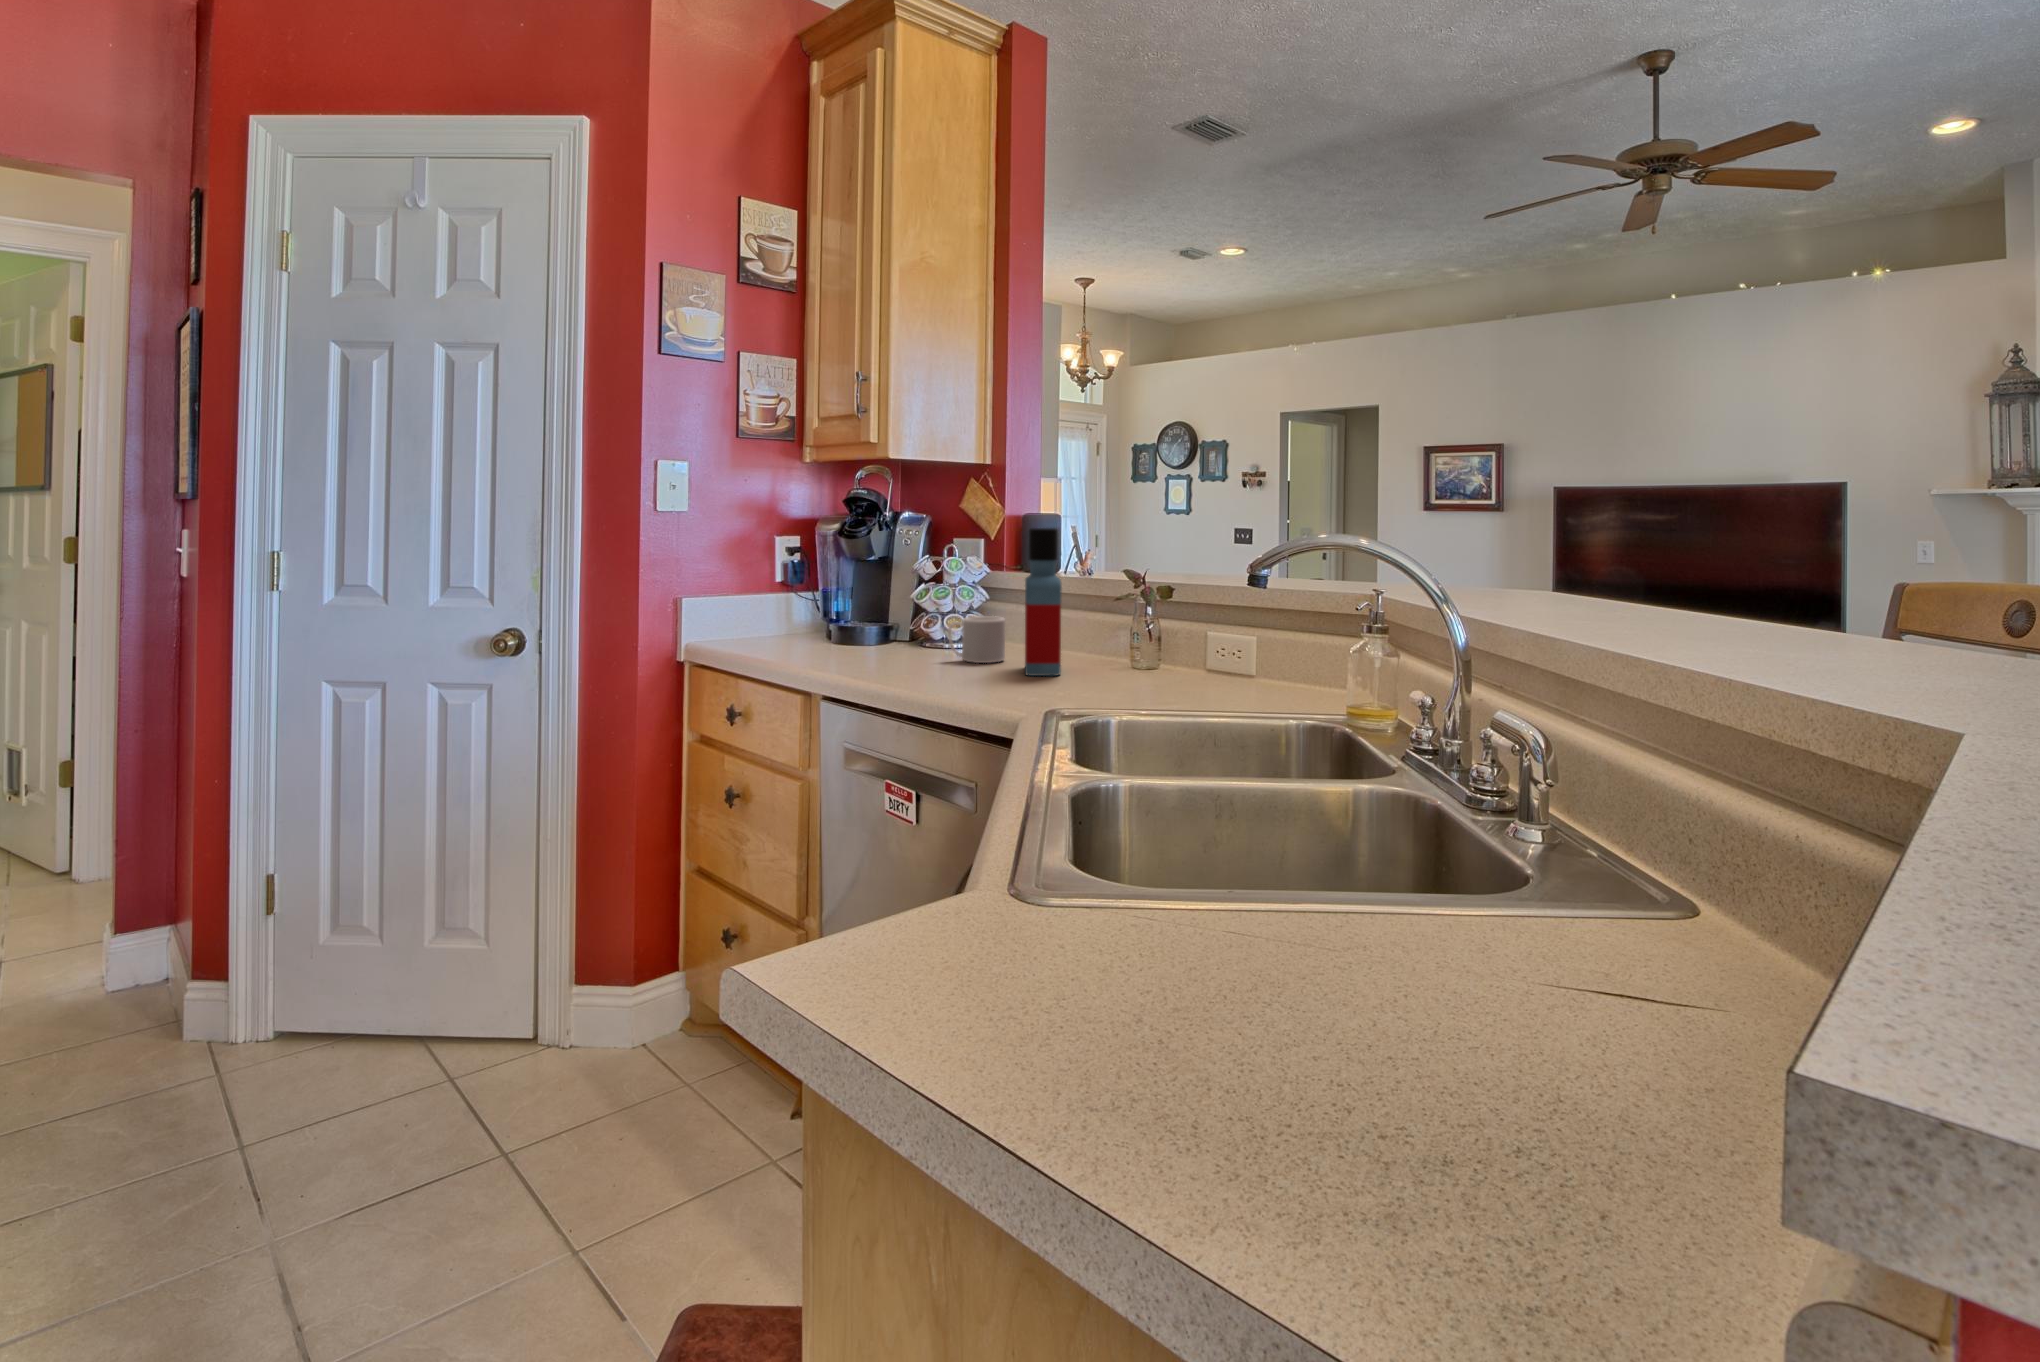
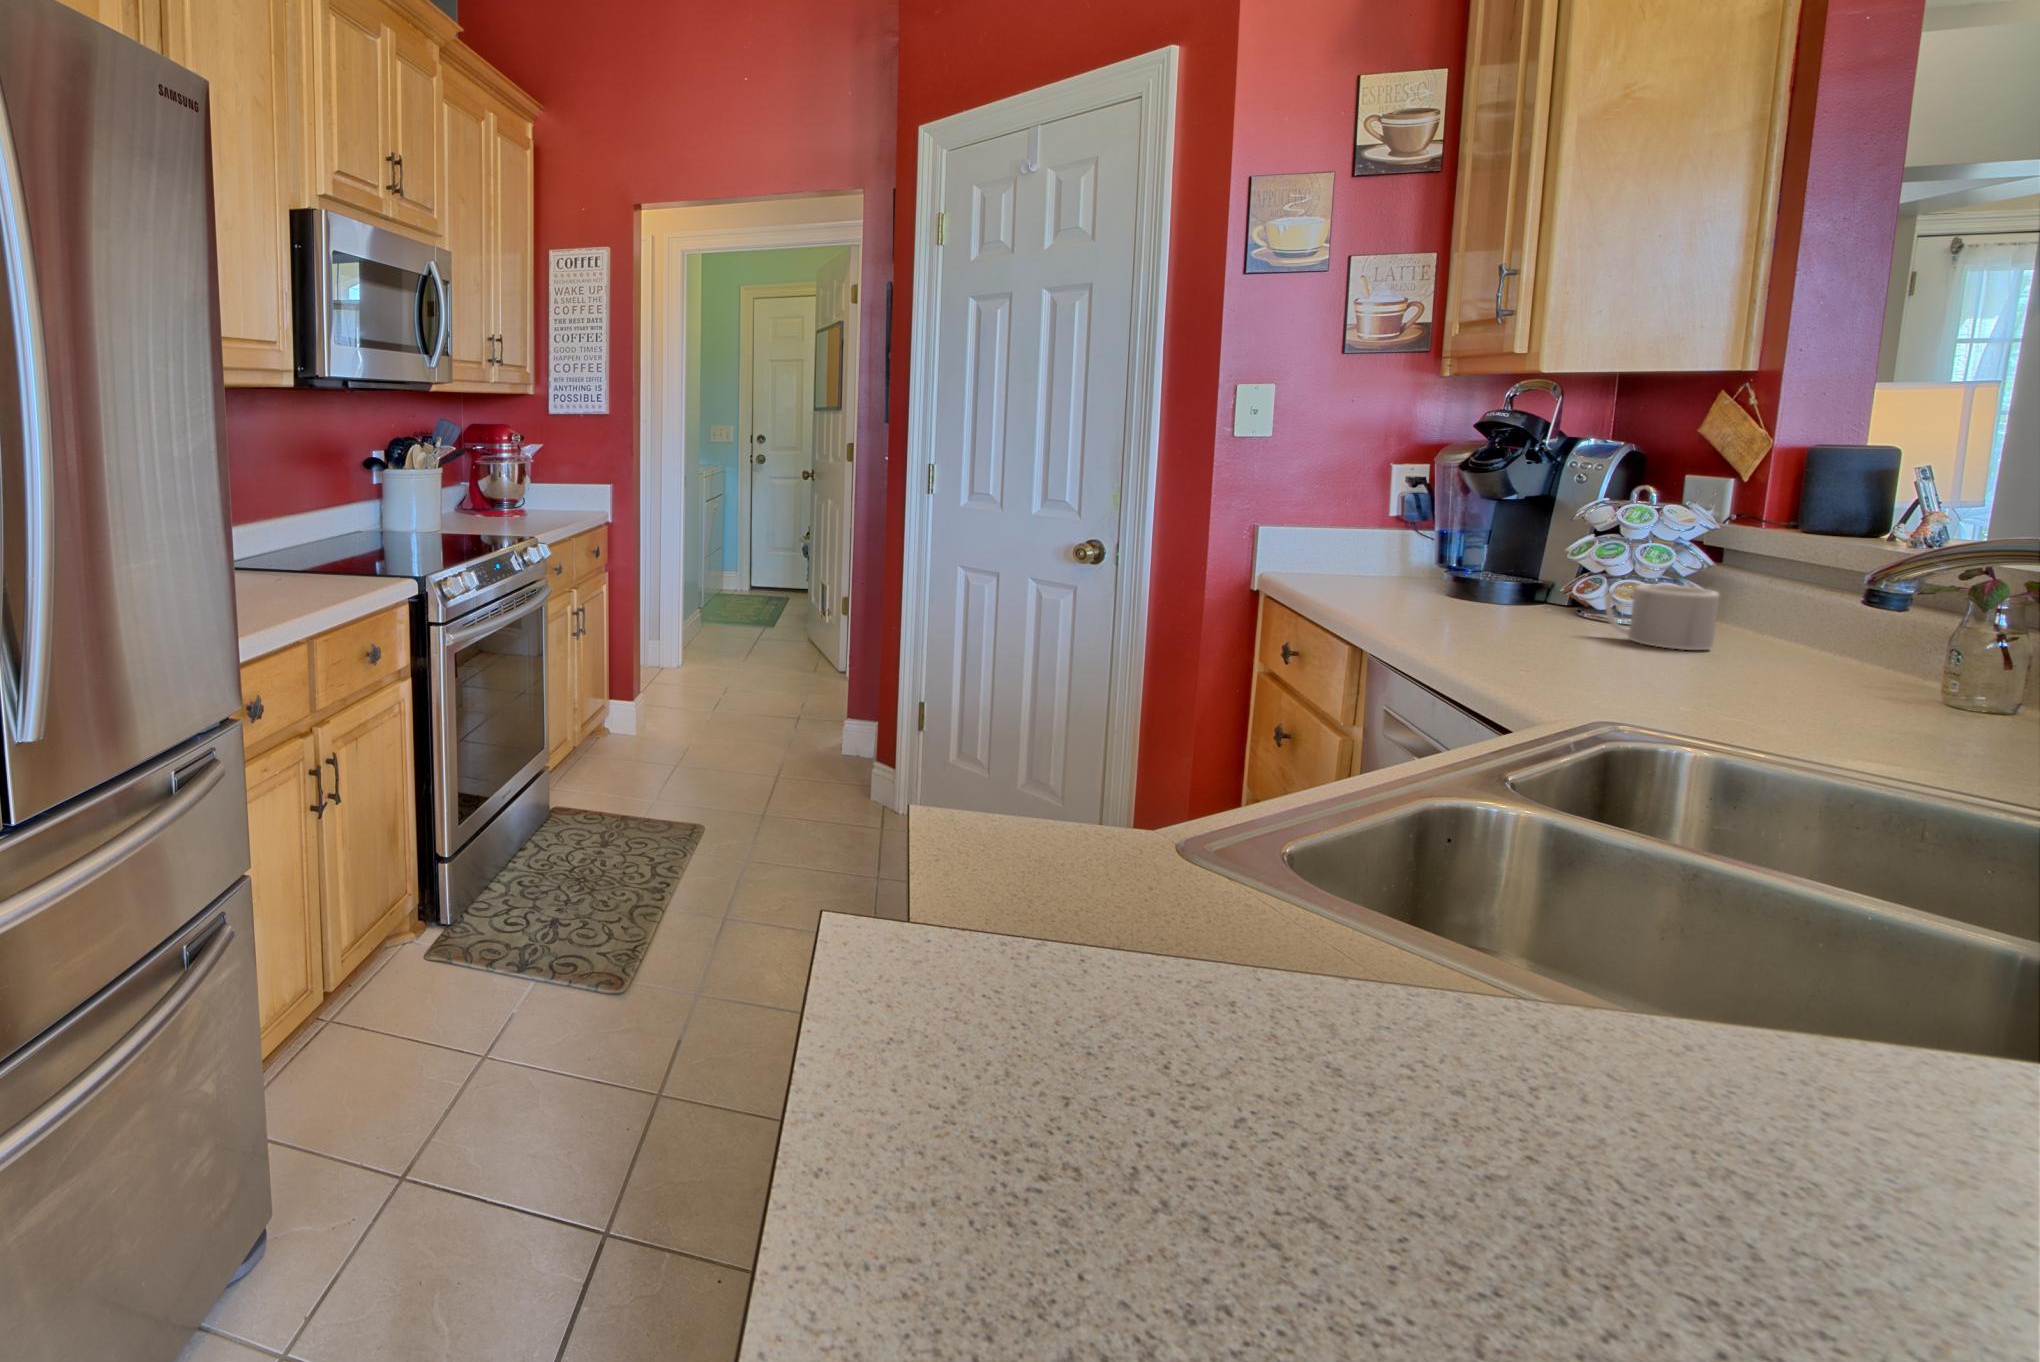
bottle: present [1025,528,1062,676] -> none [1714,473,1828,685]

